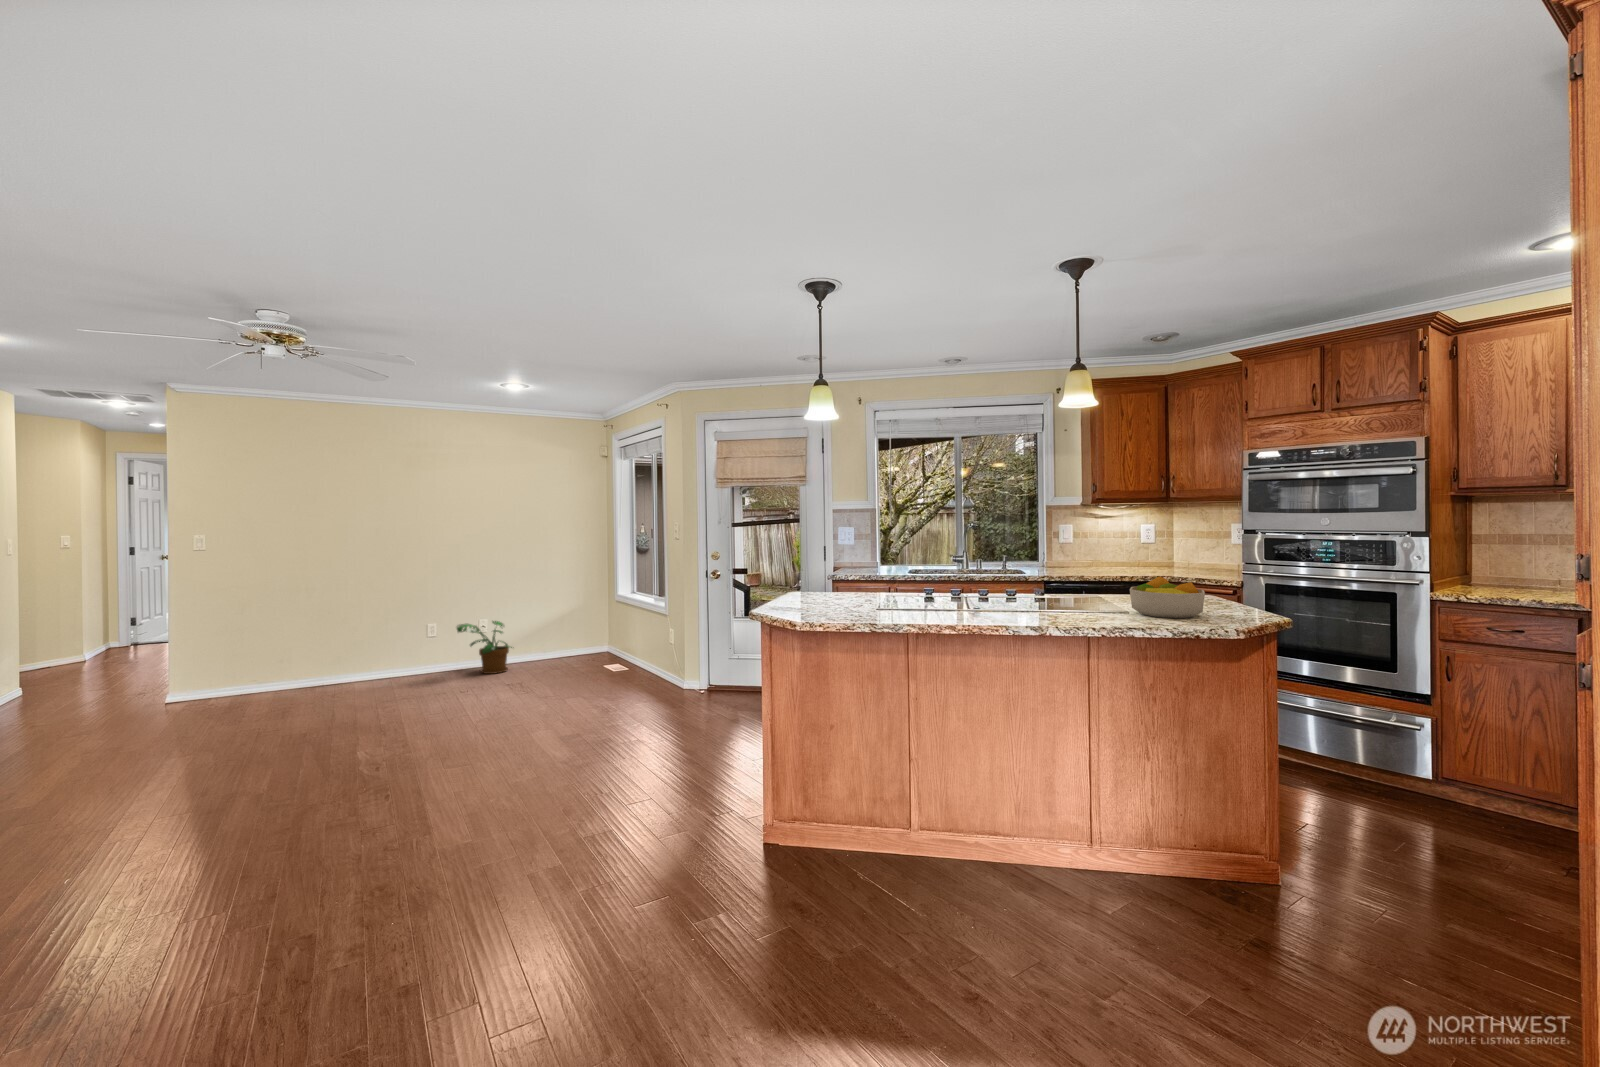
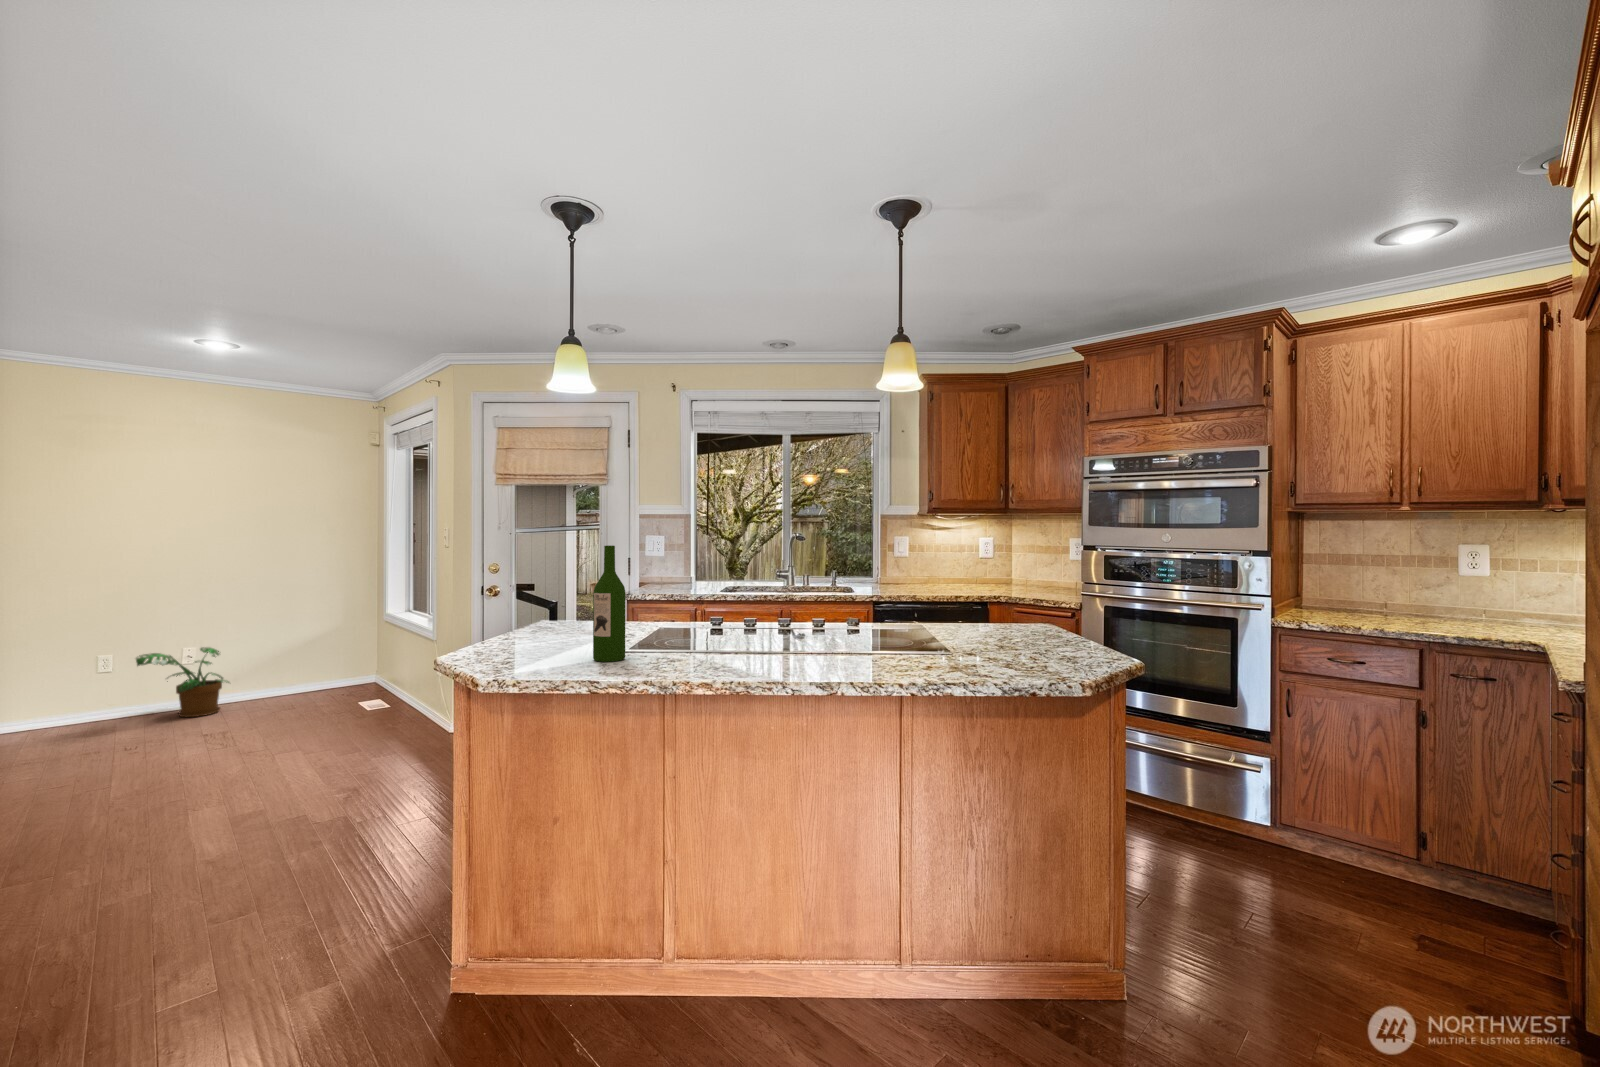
wine bottle: none [856,532,879,614] -> present [593,546,626,662]
fruit bowl: present [1130,576,1205,618] -> none [953,607,1043,665]

